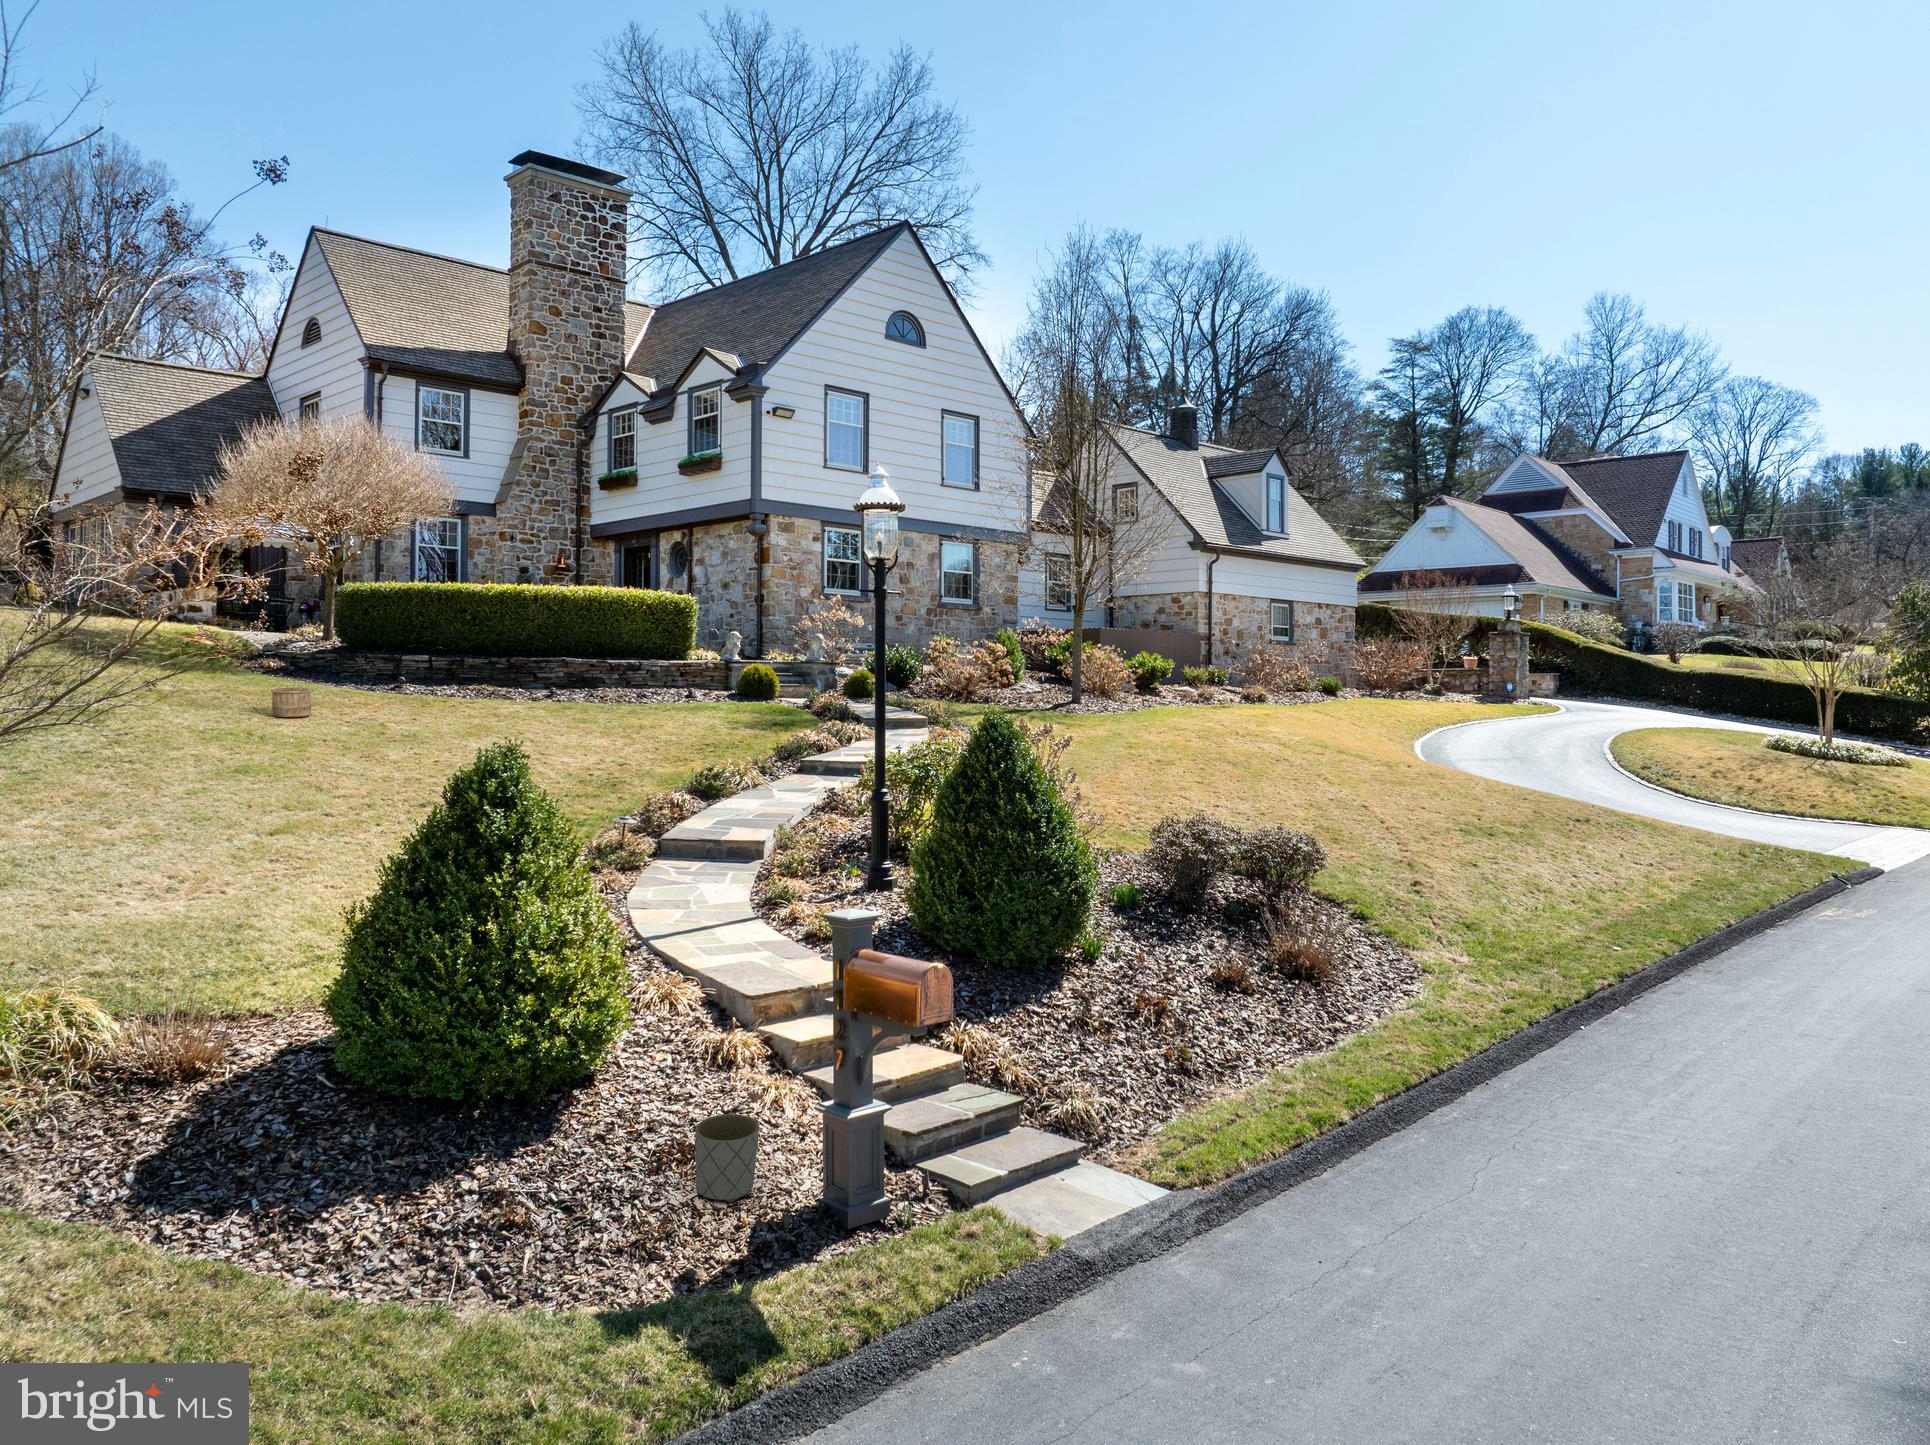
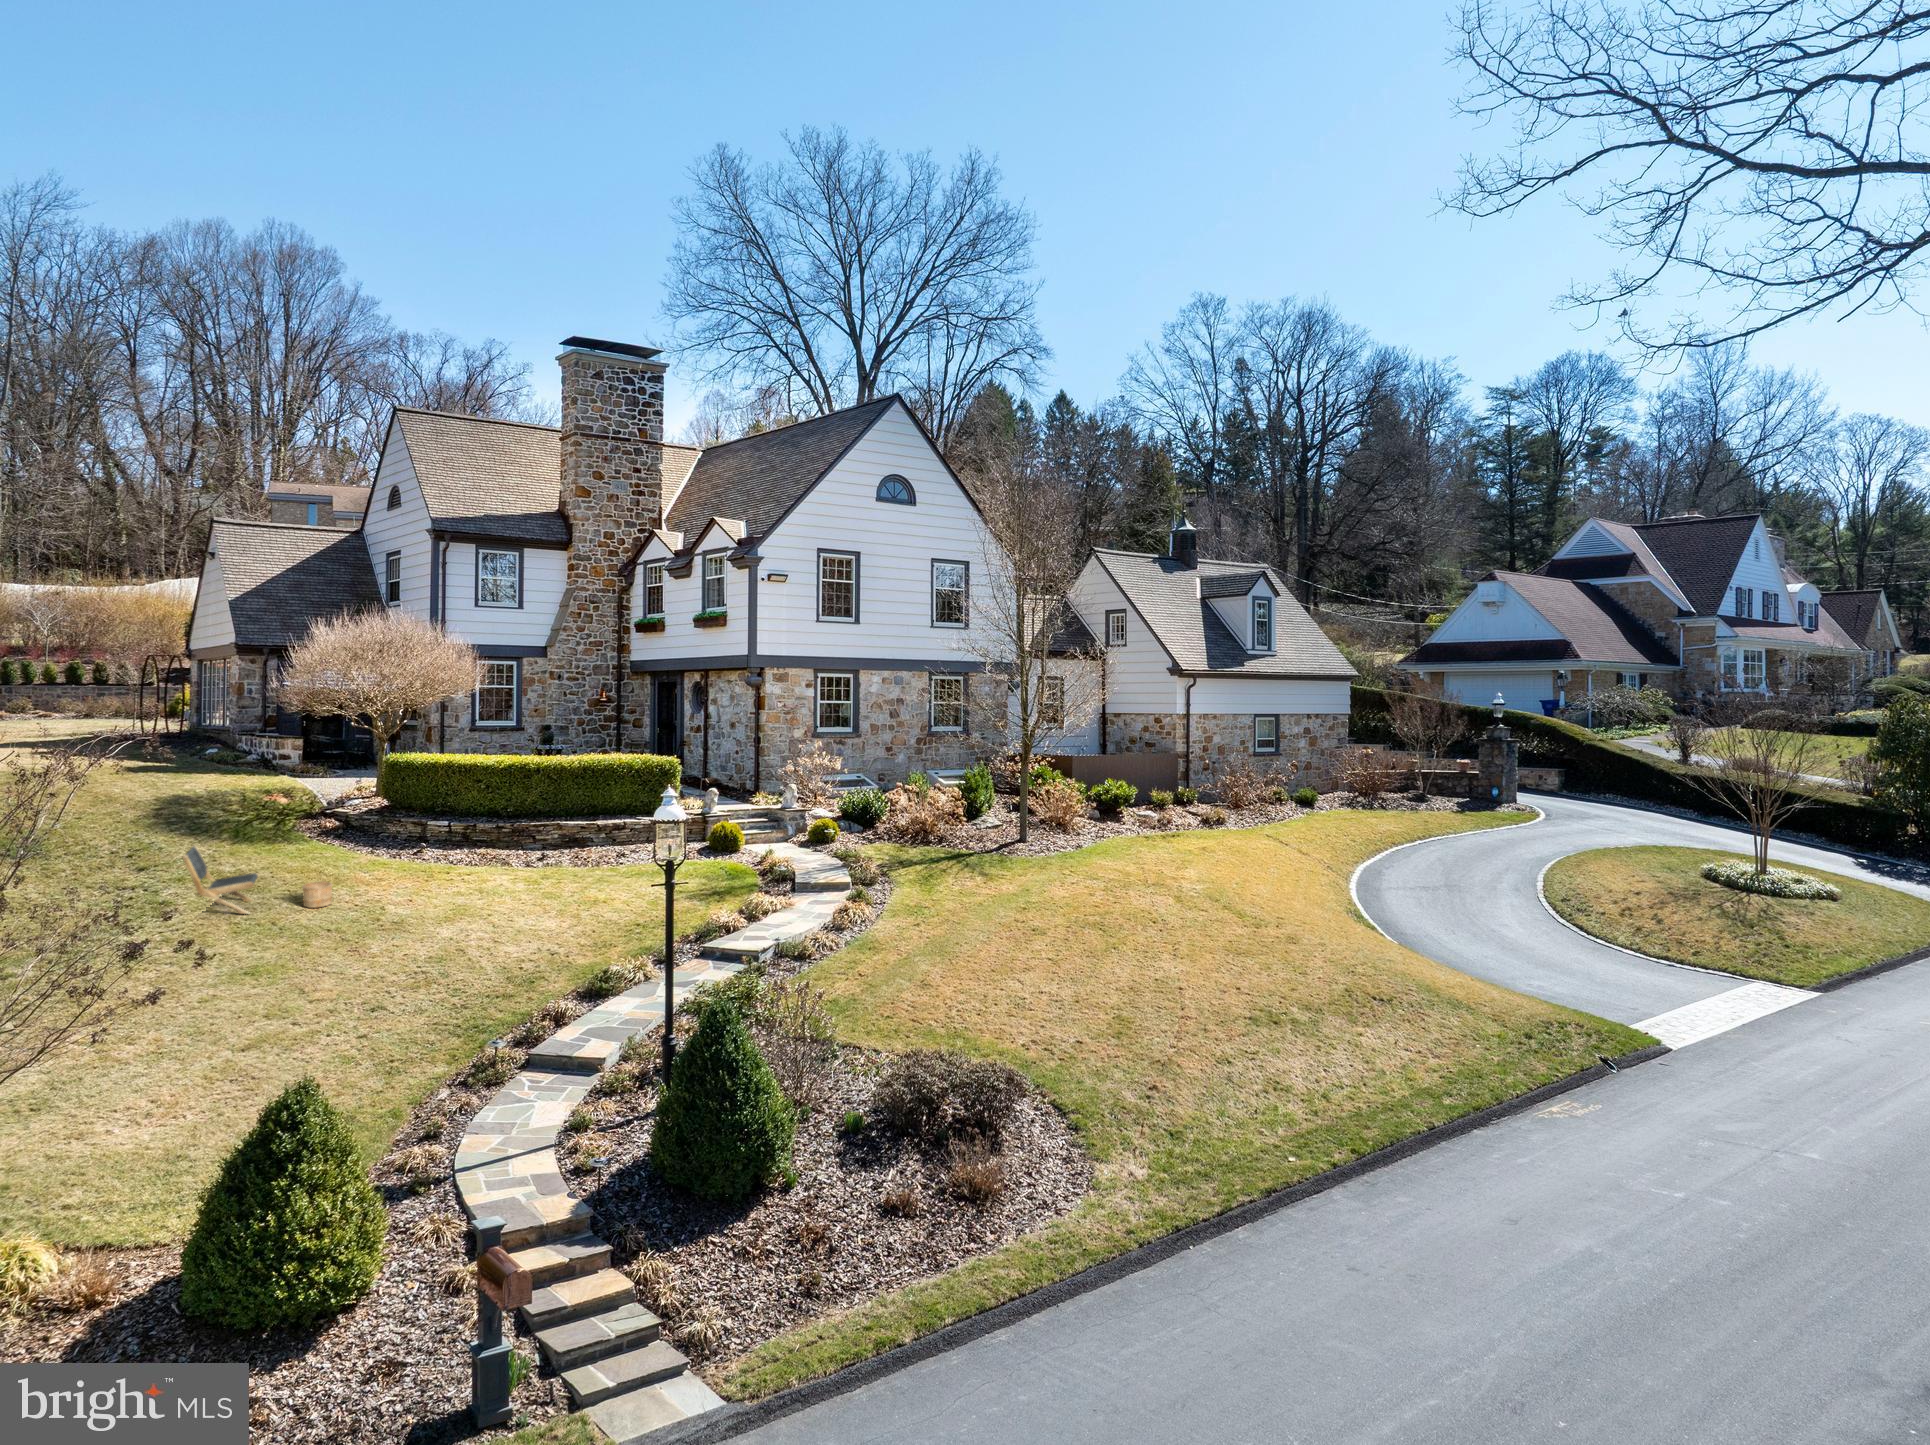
lounge chair: none [110,634,211,719] -> present [183,845,258,914]
planter: present [695,1114,759,1202] -> none [382,1348,424,1407]

